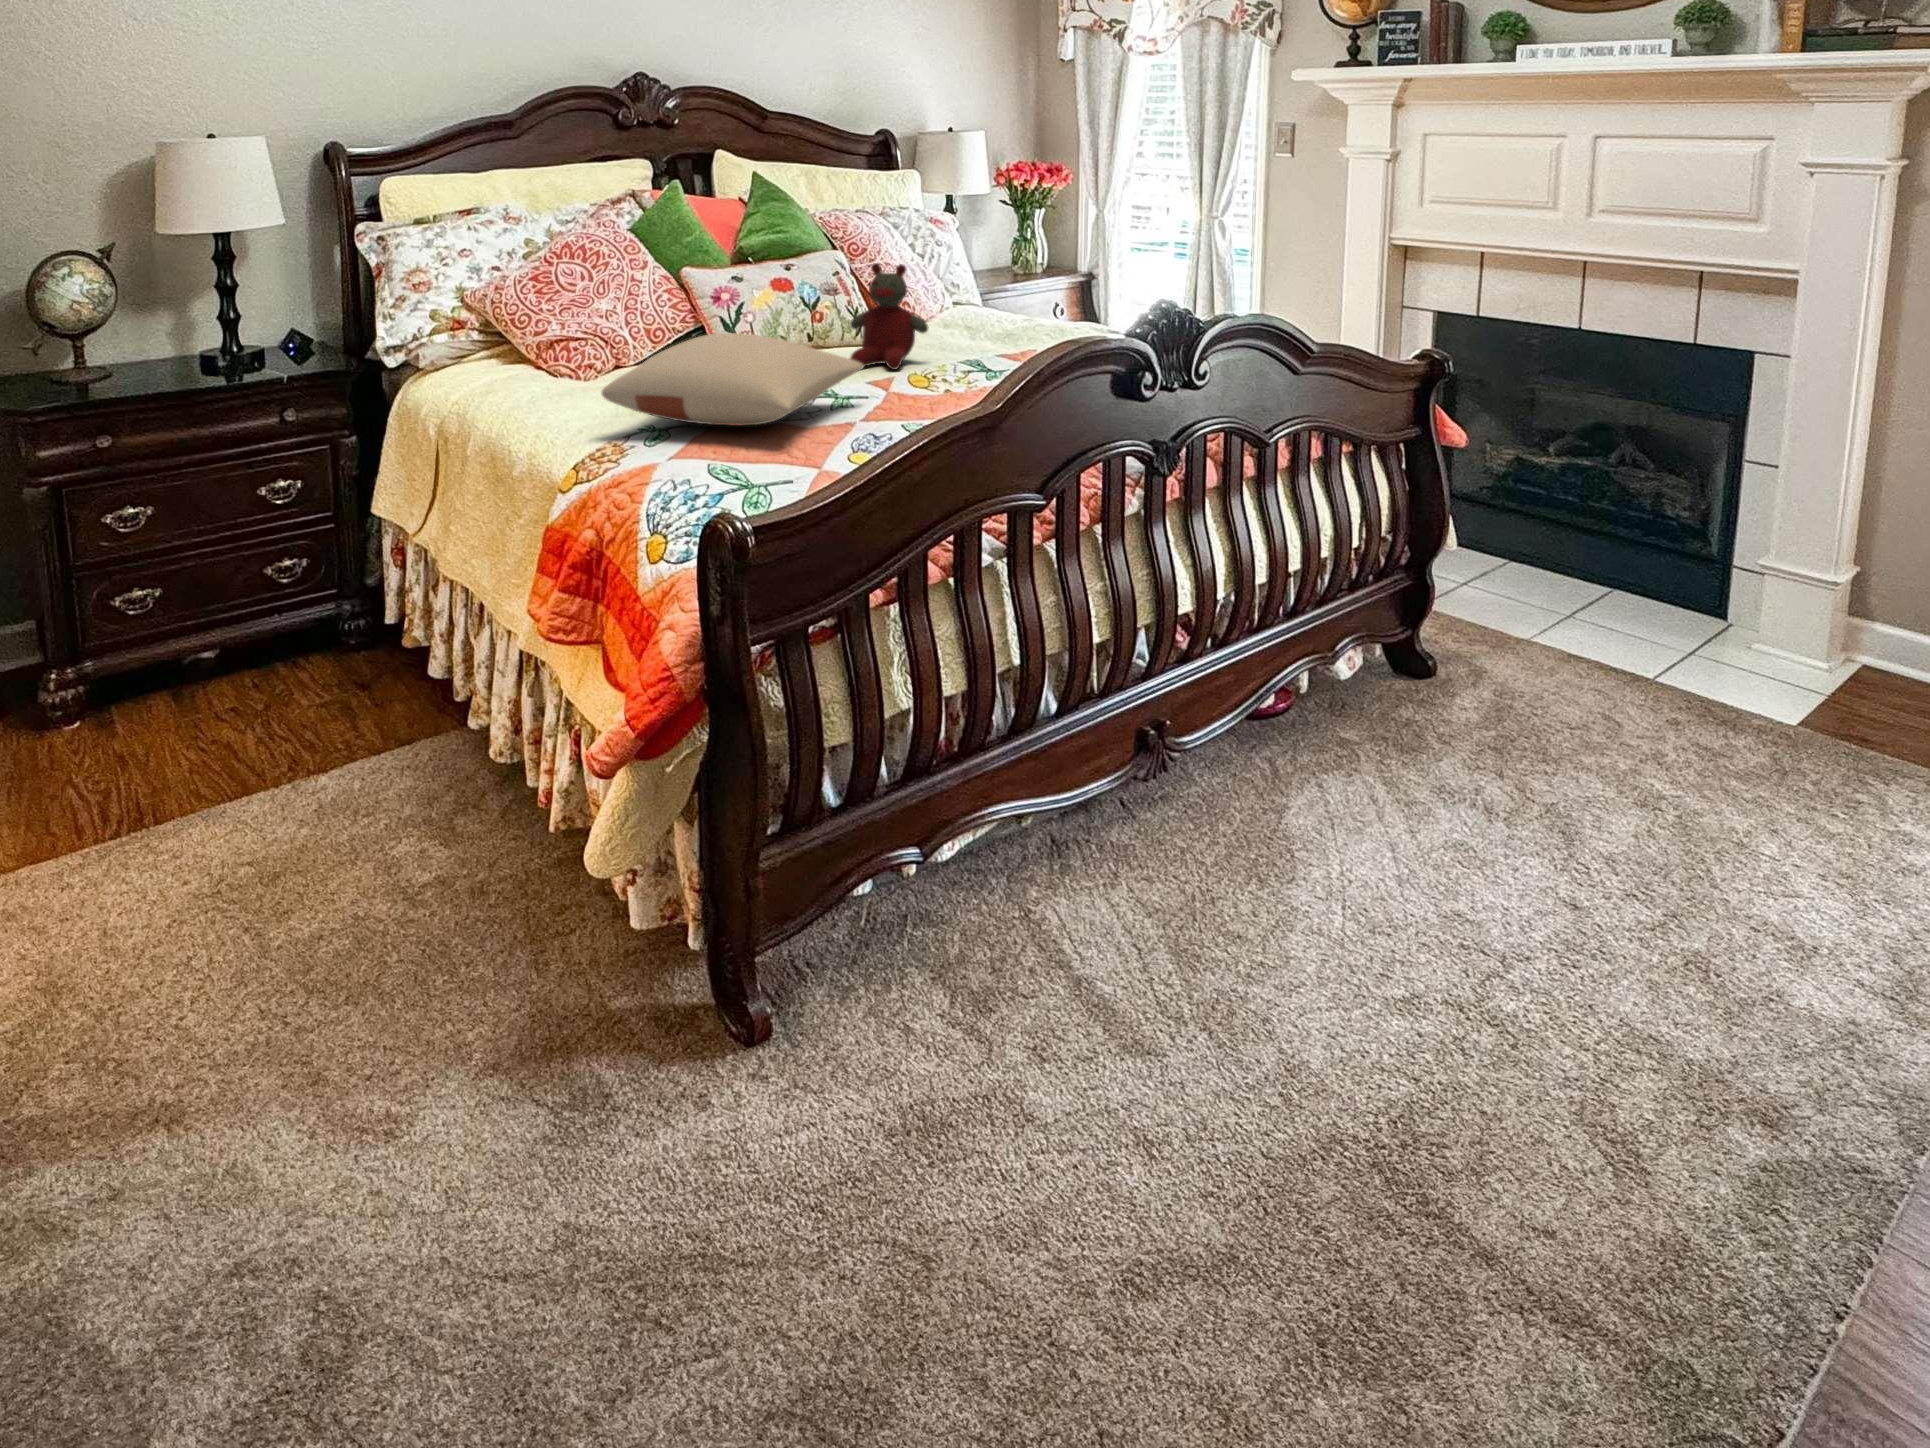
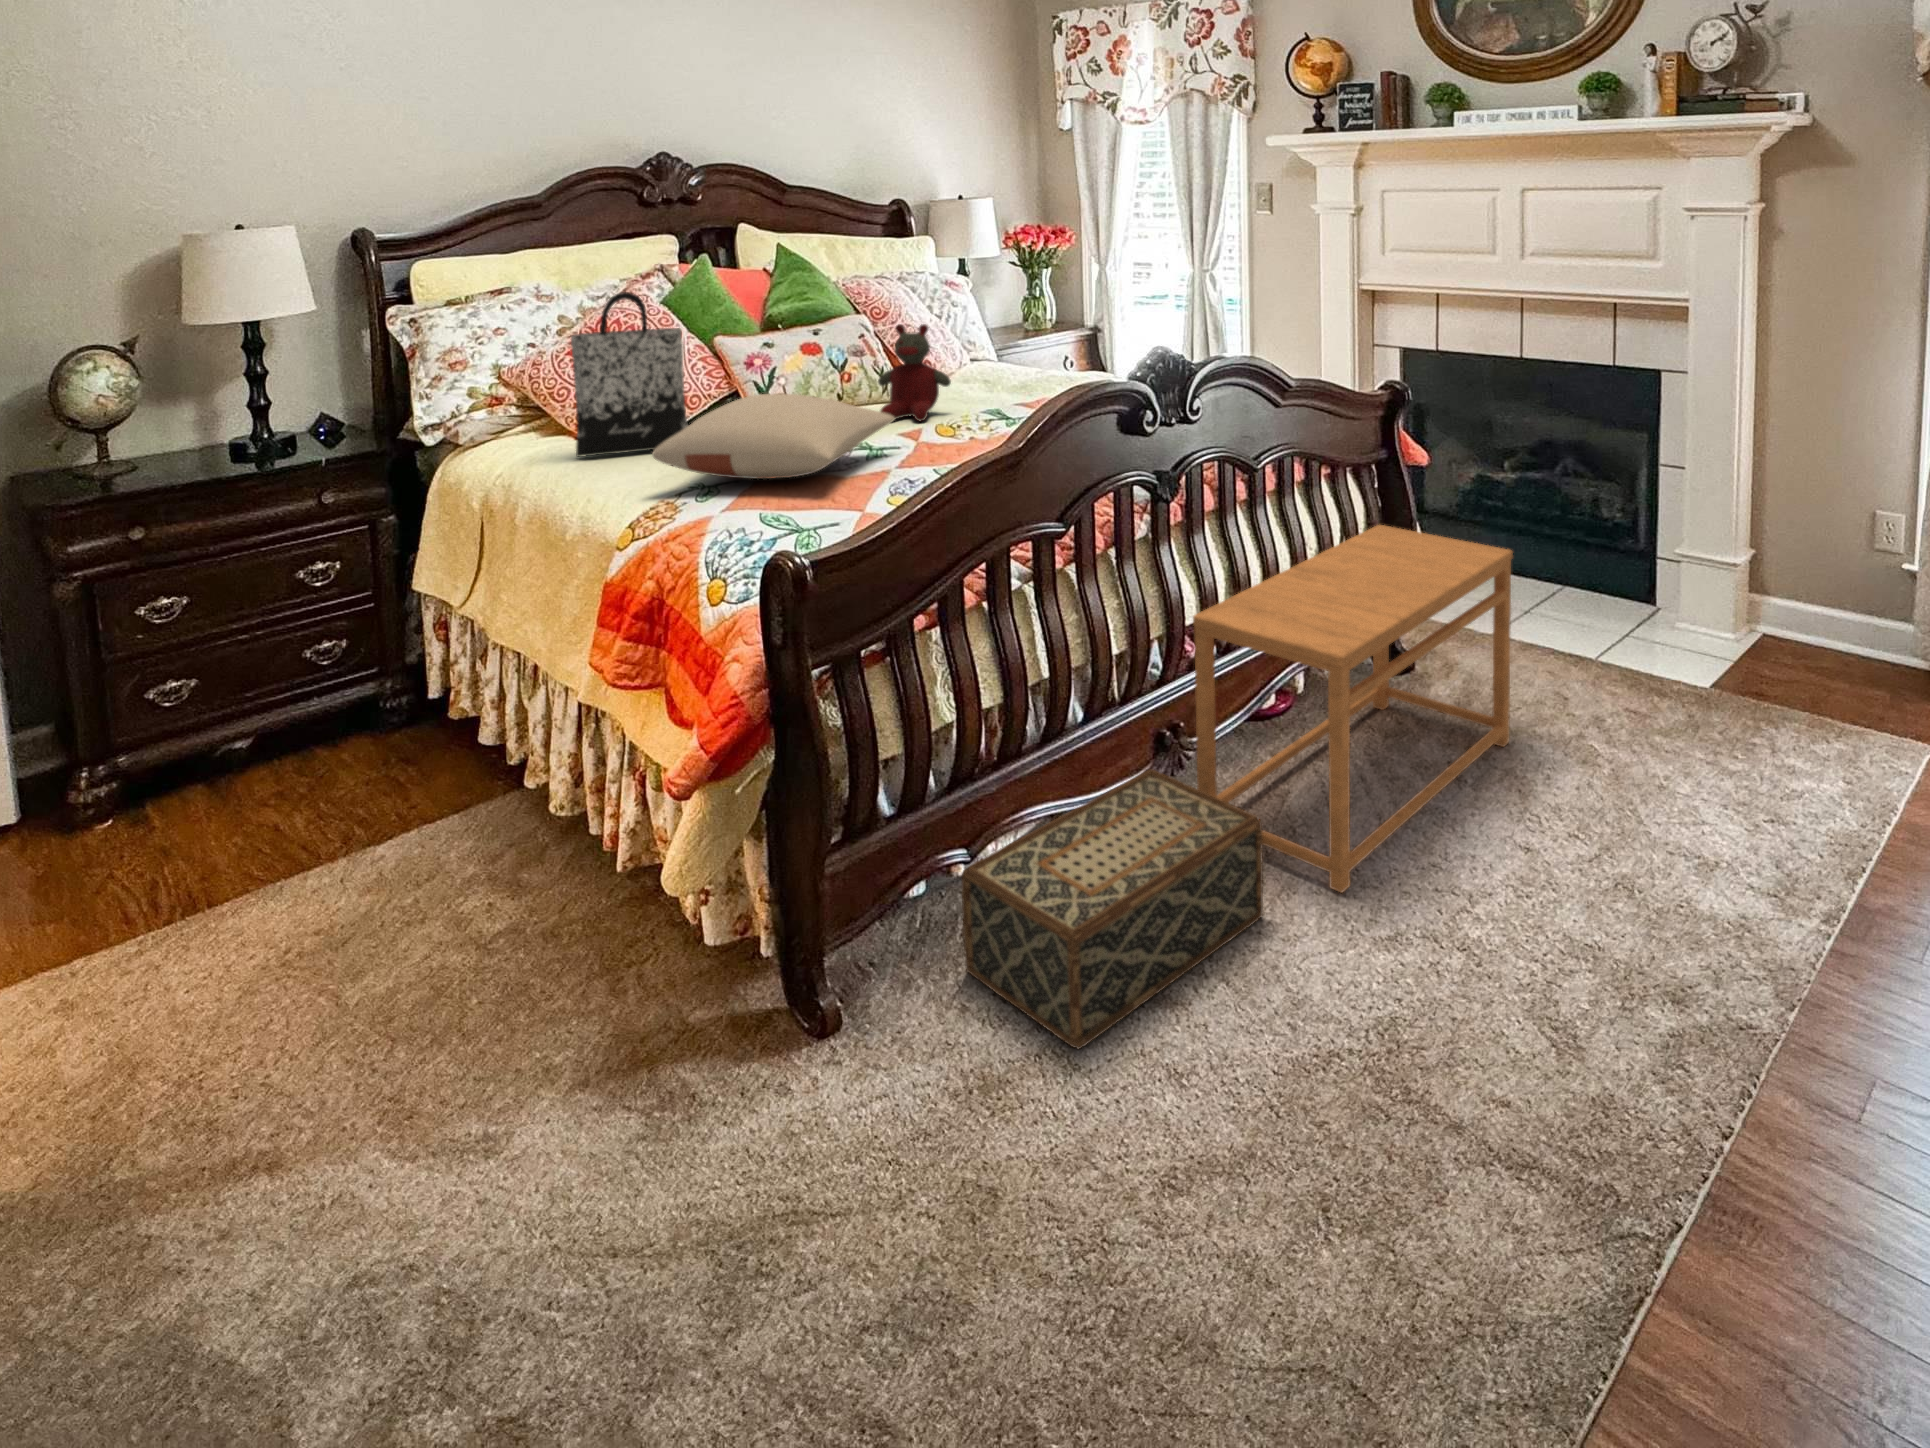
tote bag: none [528,217,652,389] -> present [571,292,688,457]
side table: none [1181,514,1570,937] -> present [1193,525,1513,892]
woven basket: none [911,775,1257,1094] -> present [962,769,1263,1049]

